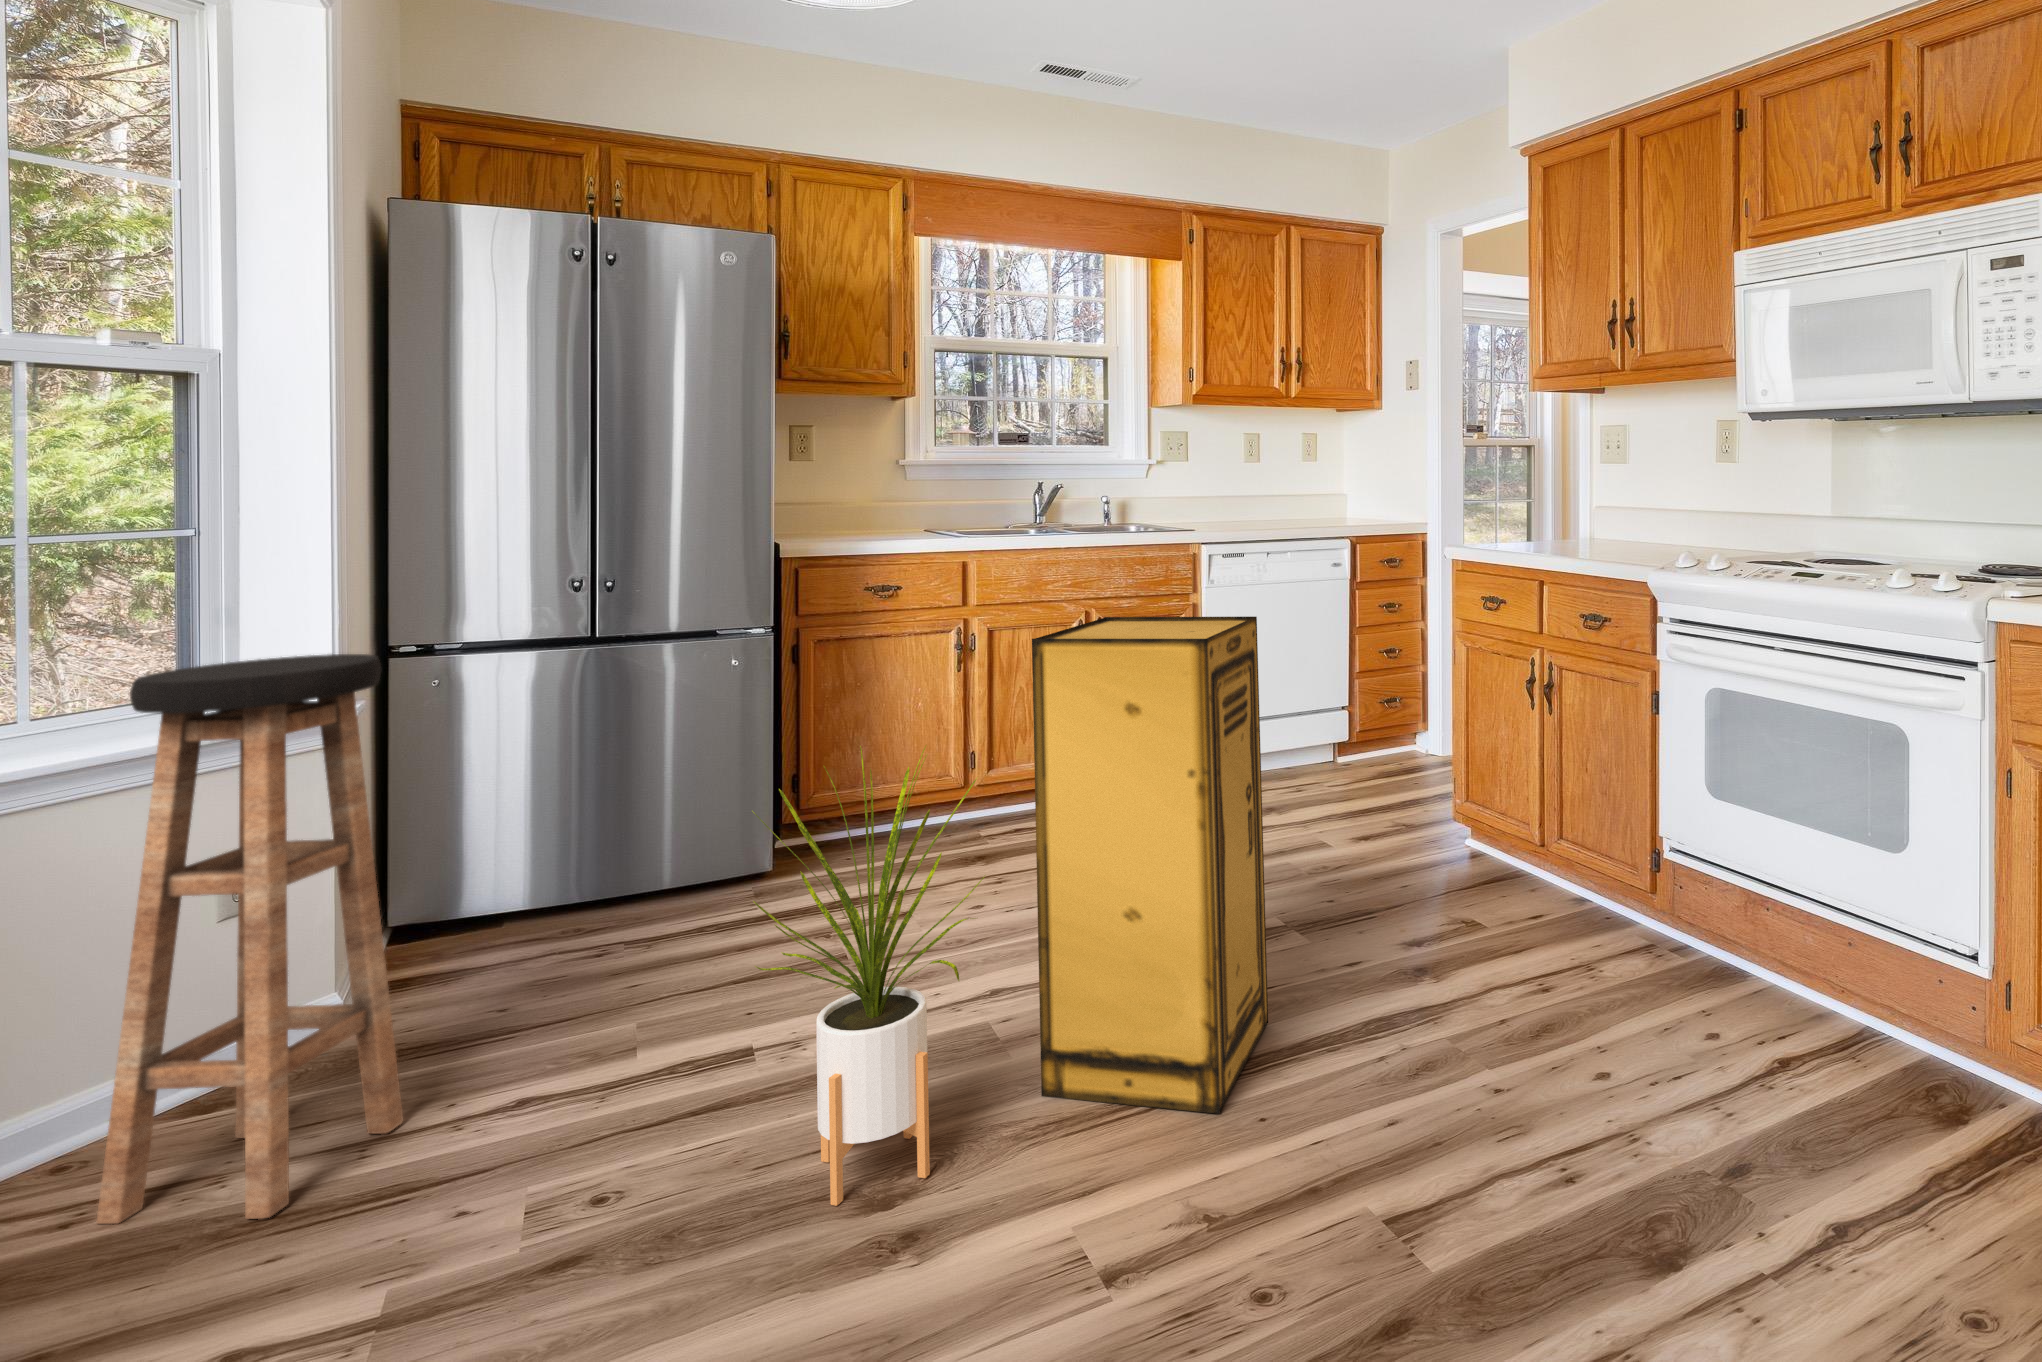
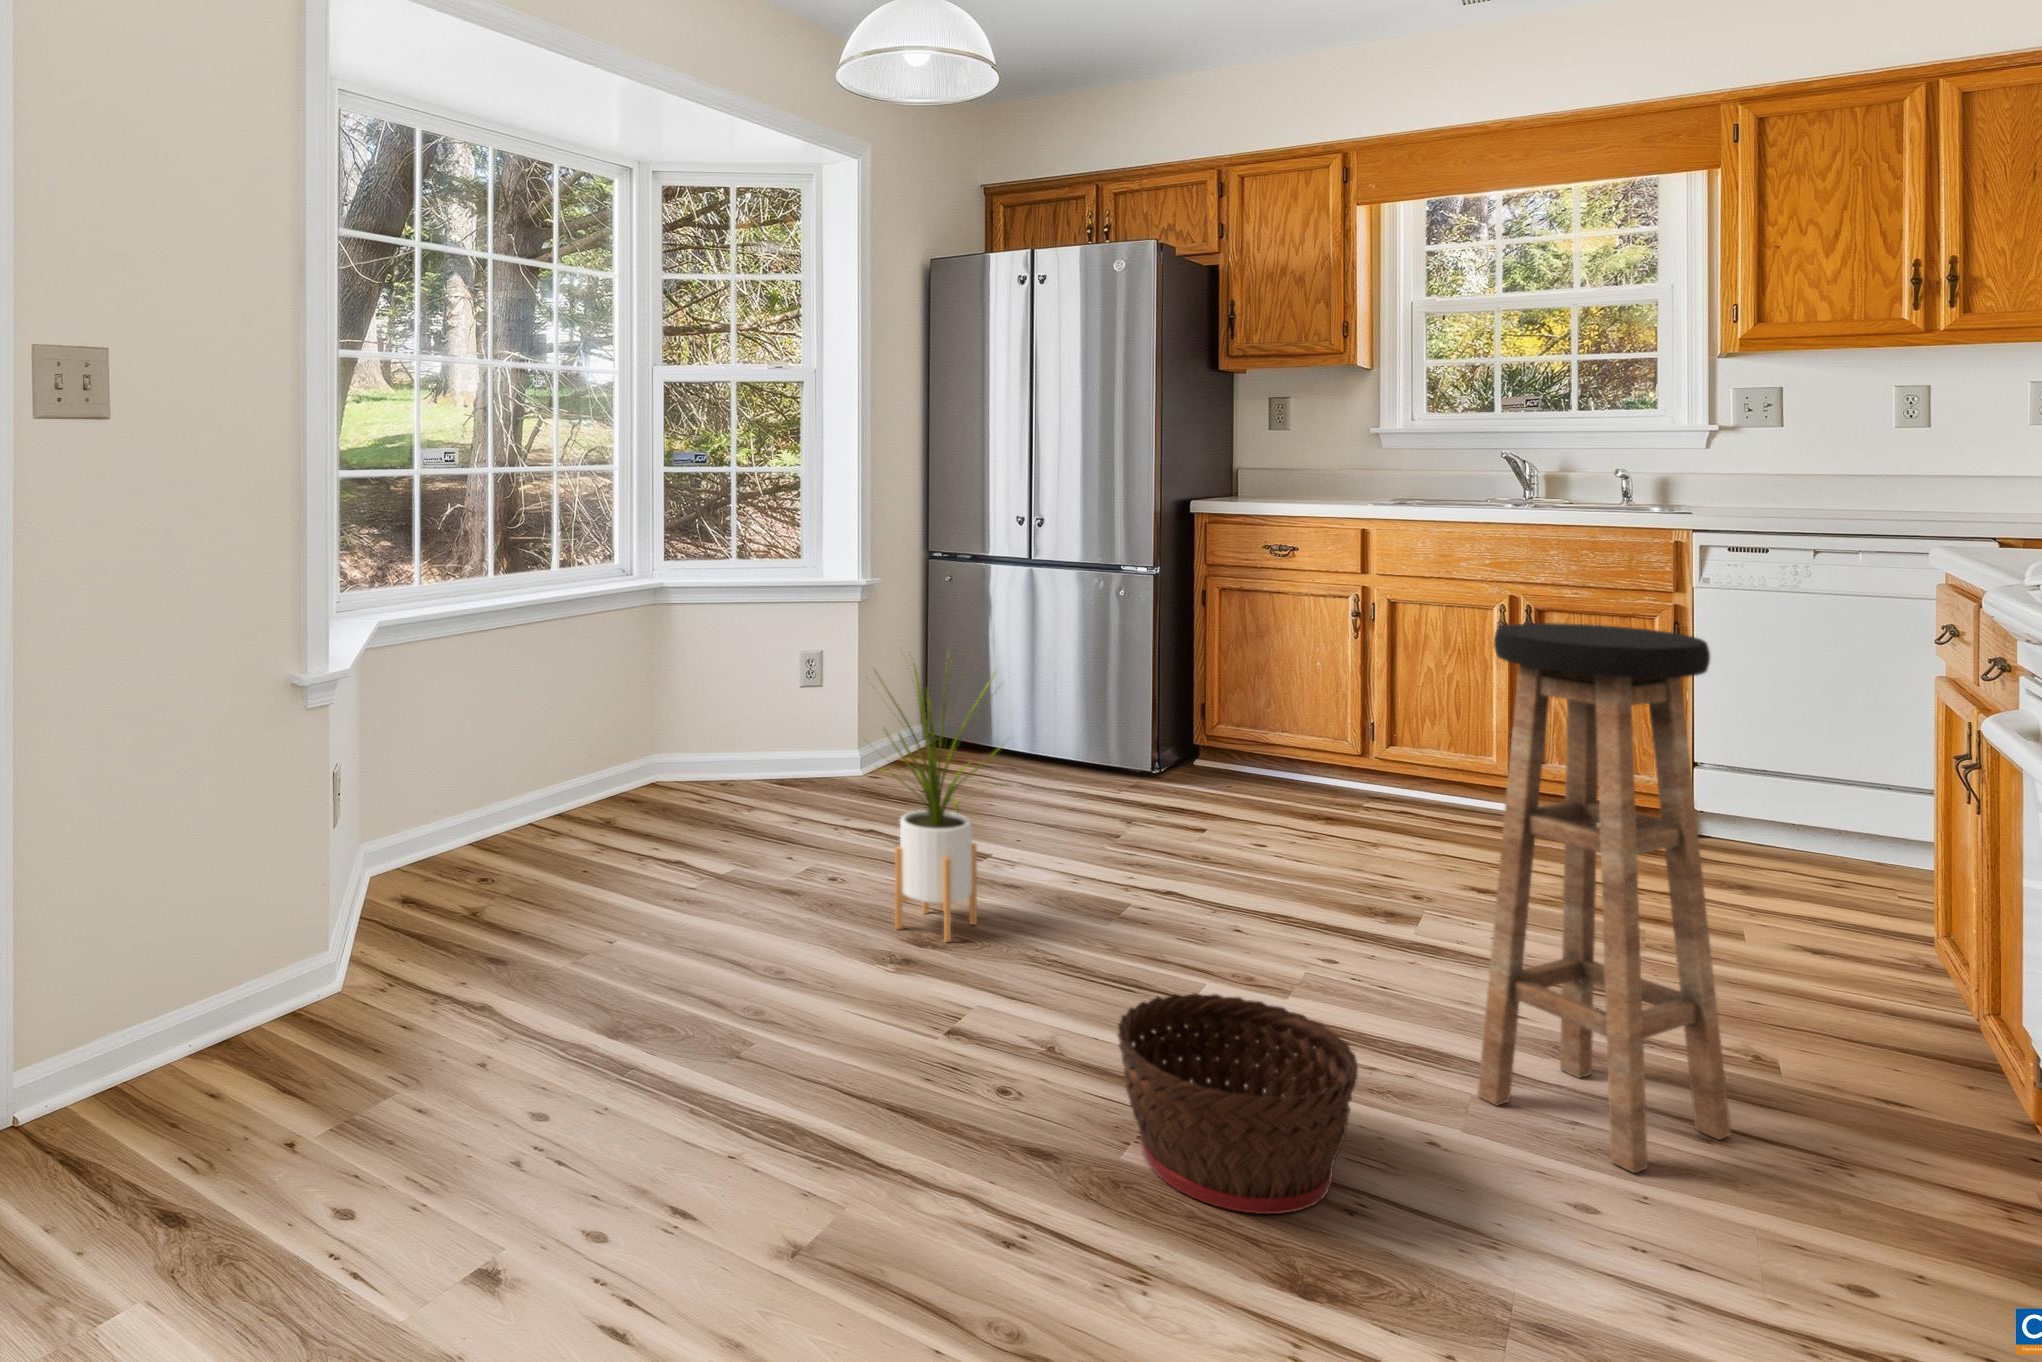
storage cabinet: present [1032,617,1268,1114] -> none [1066,583,1289,1009]
bar stool: present [97,654,403,1224] -> present [1478,623,1731,1173]
basket: none [1405,1011,1645,1256] -> present [1117,994,1358,1214]

